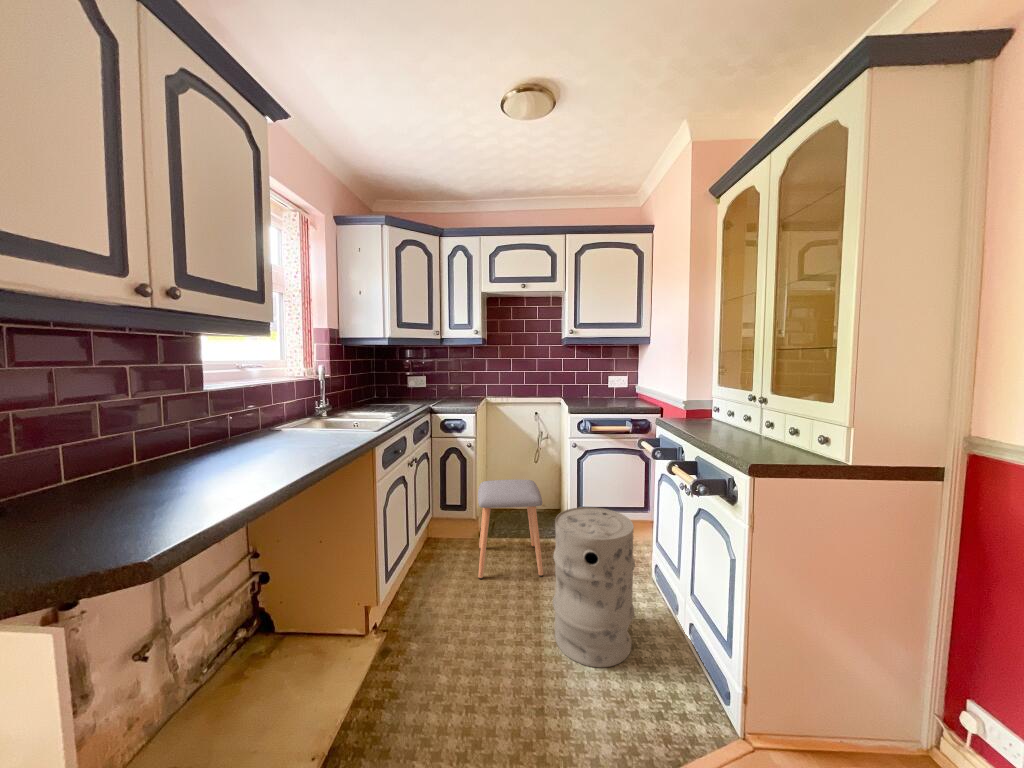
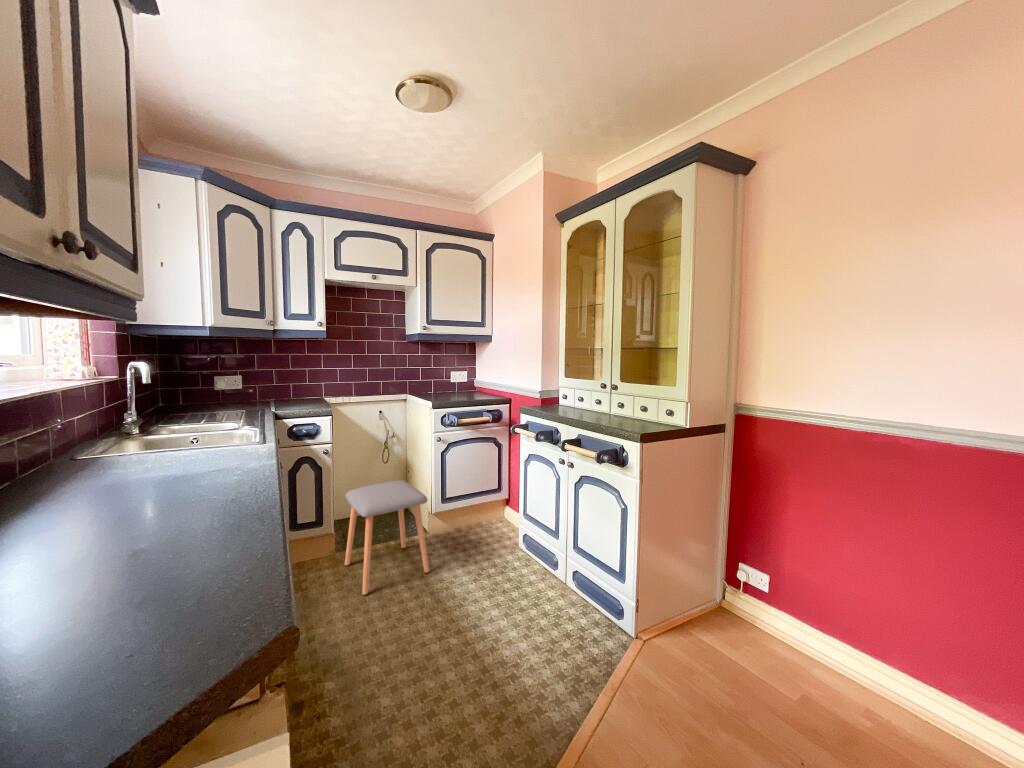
trash can: present [553,507,635,667] -> none [466,491,539,633]

